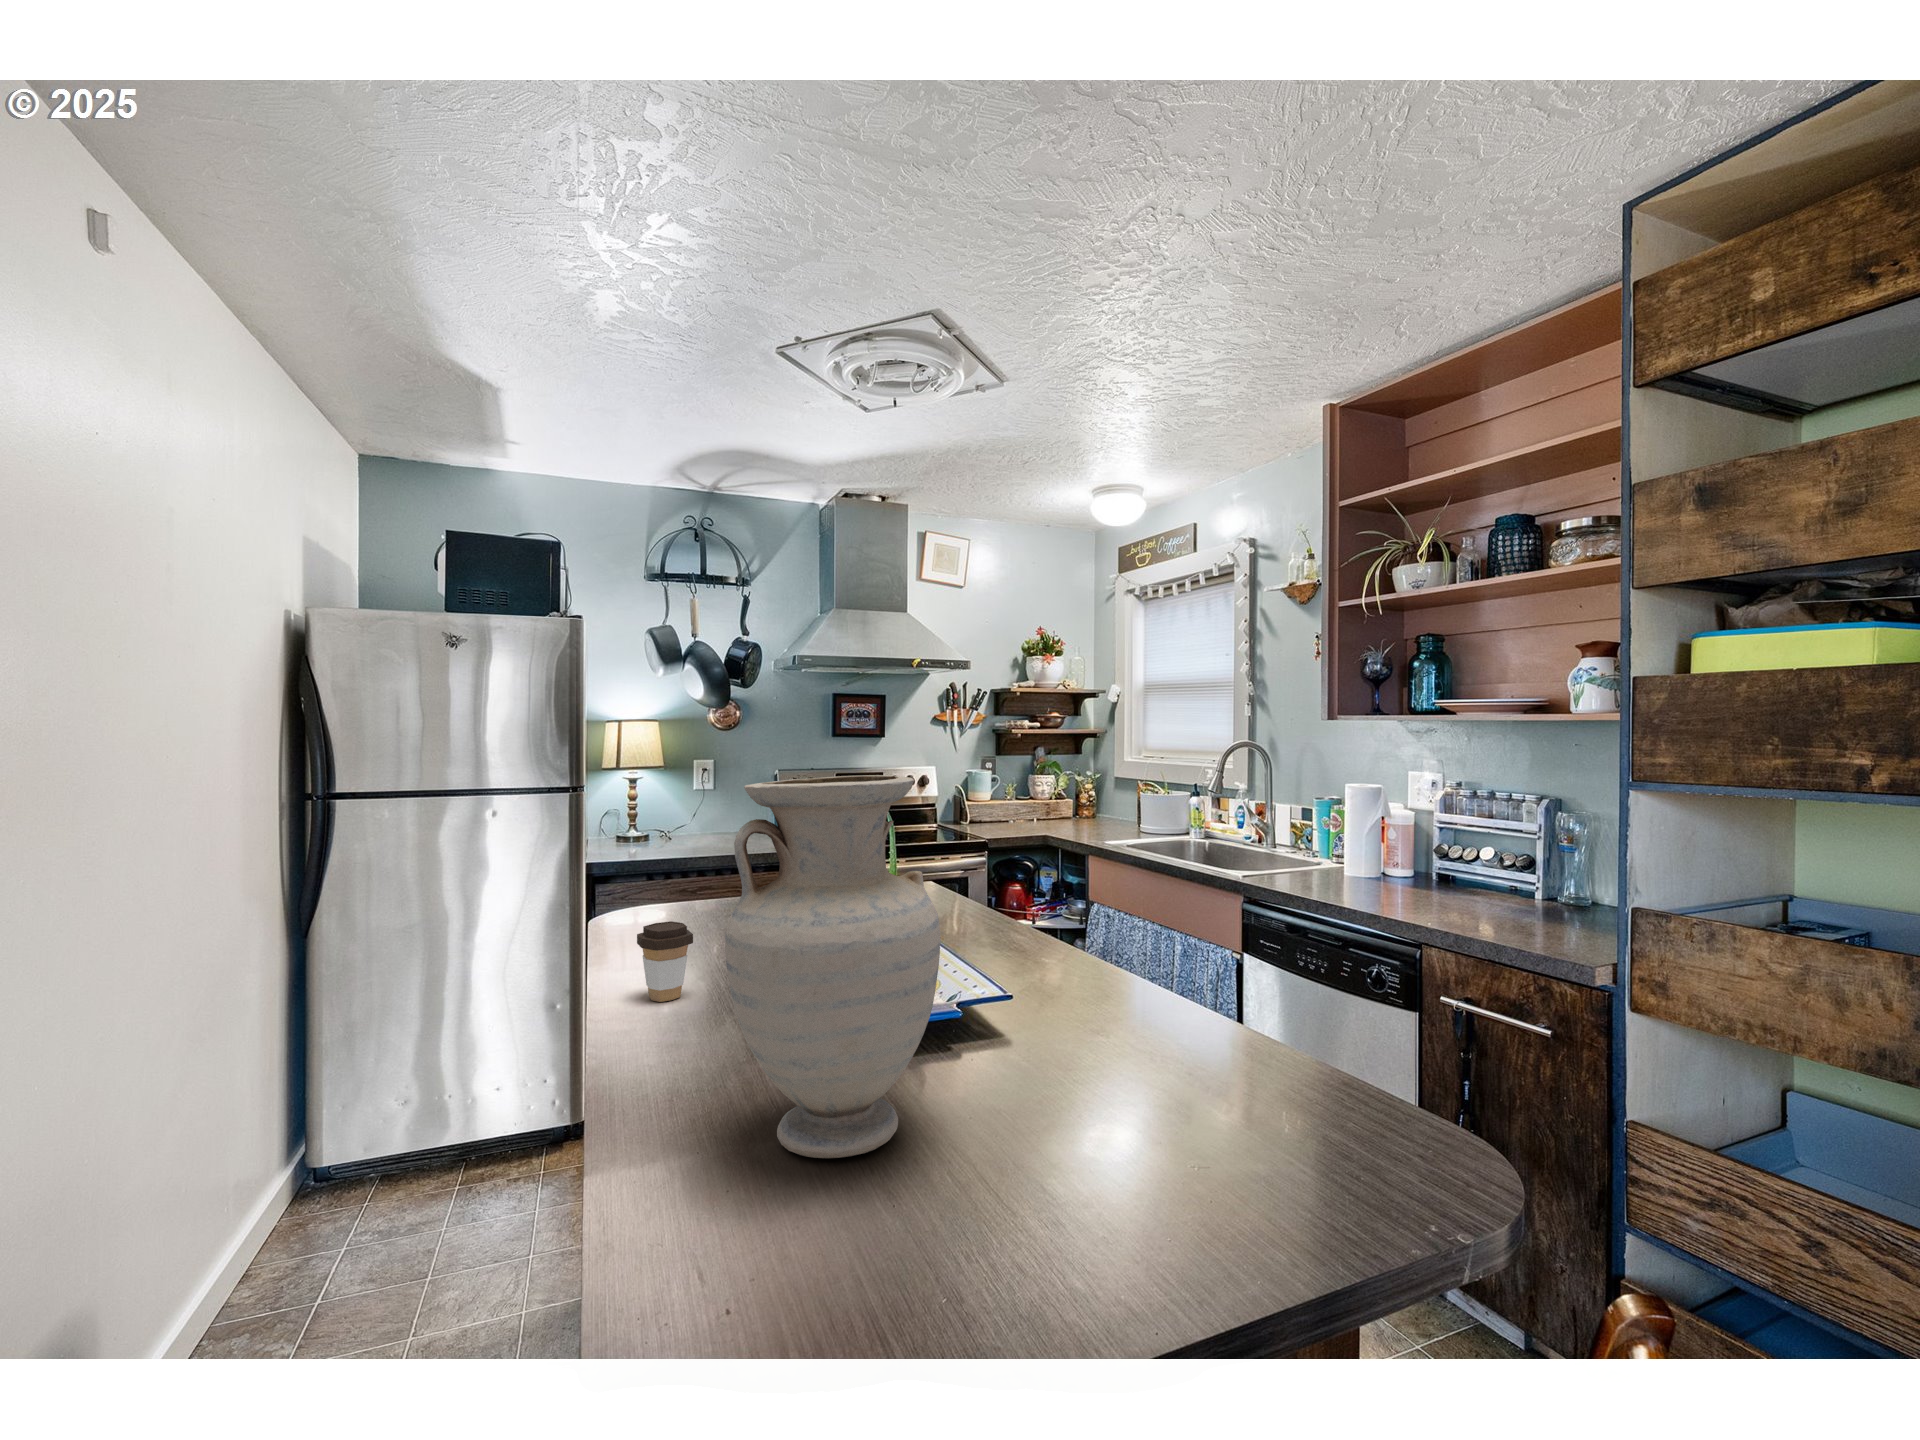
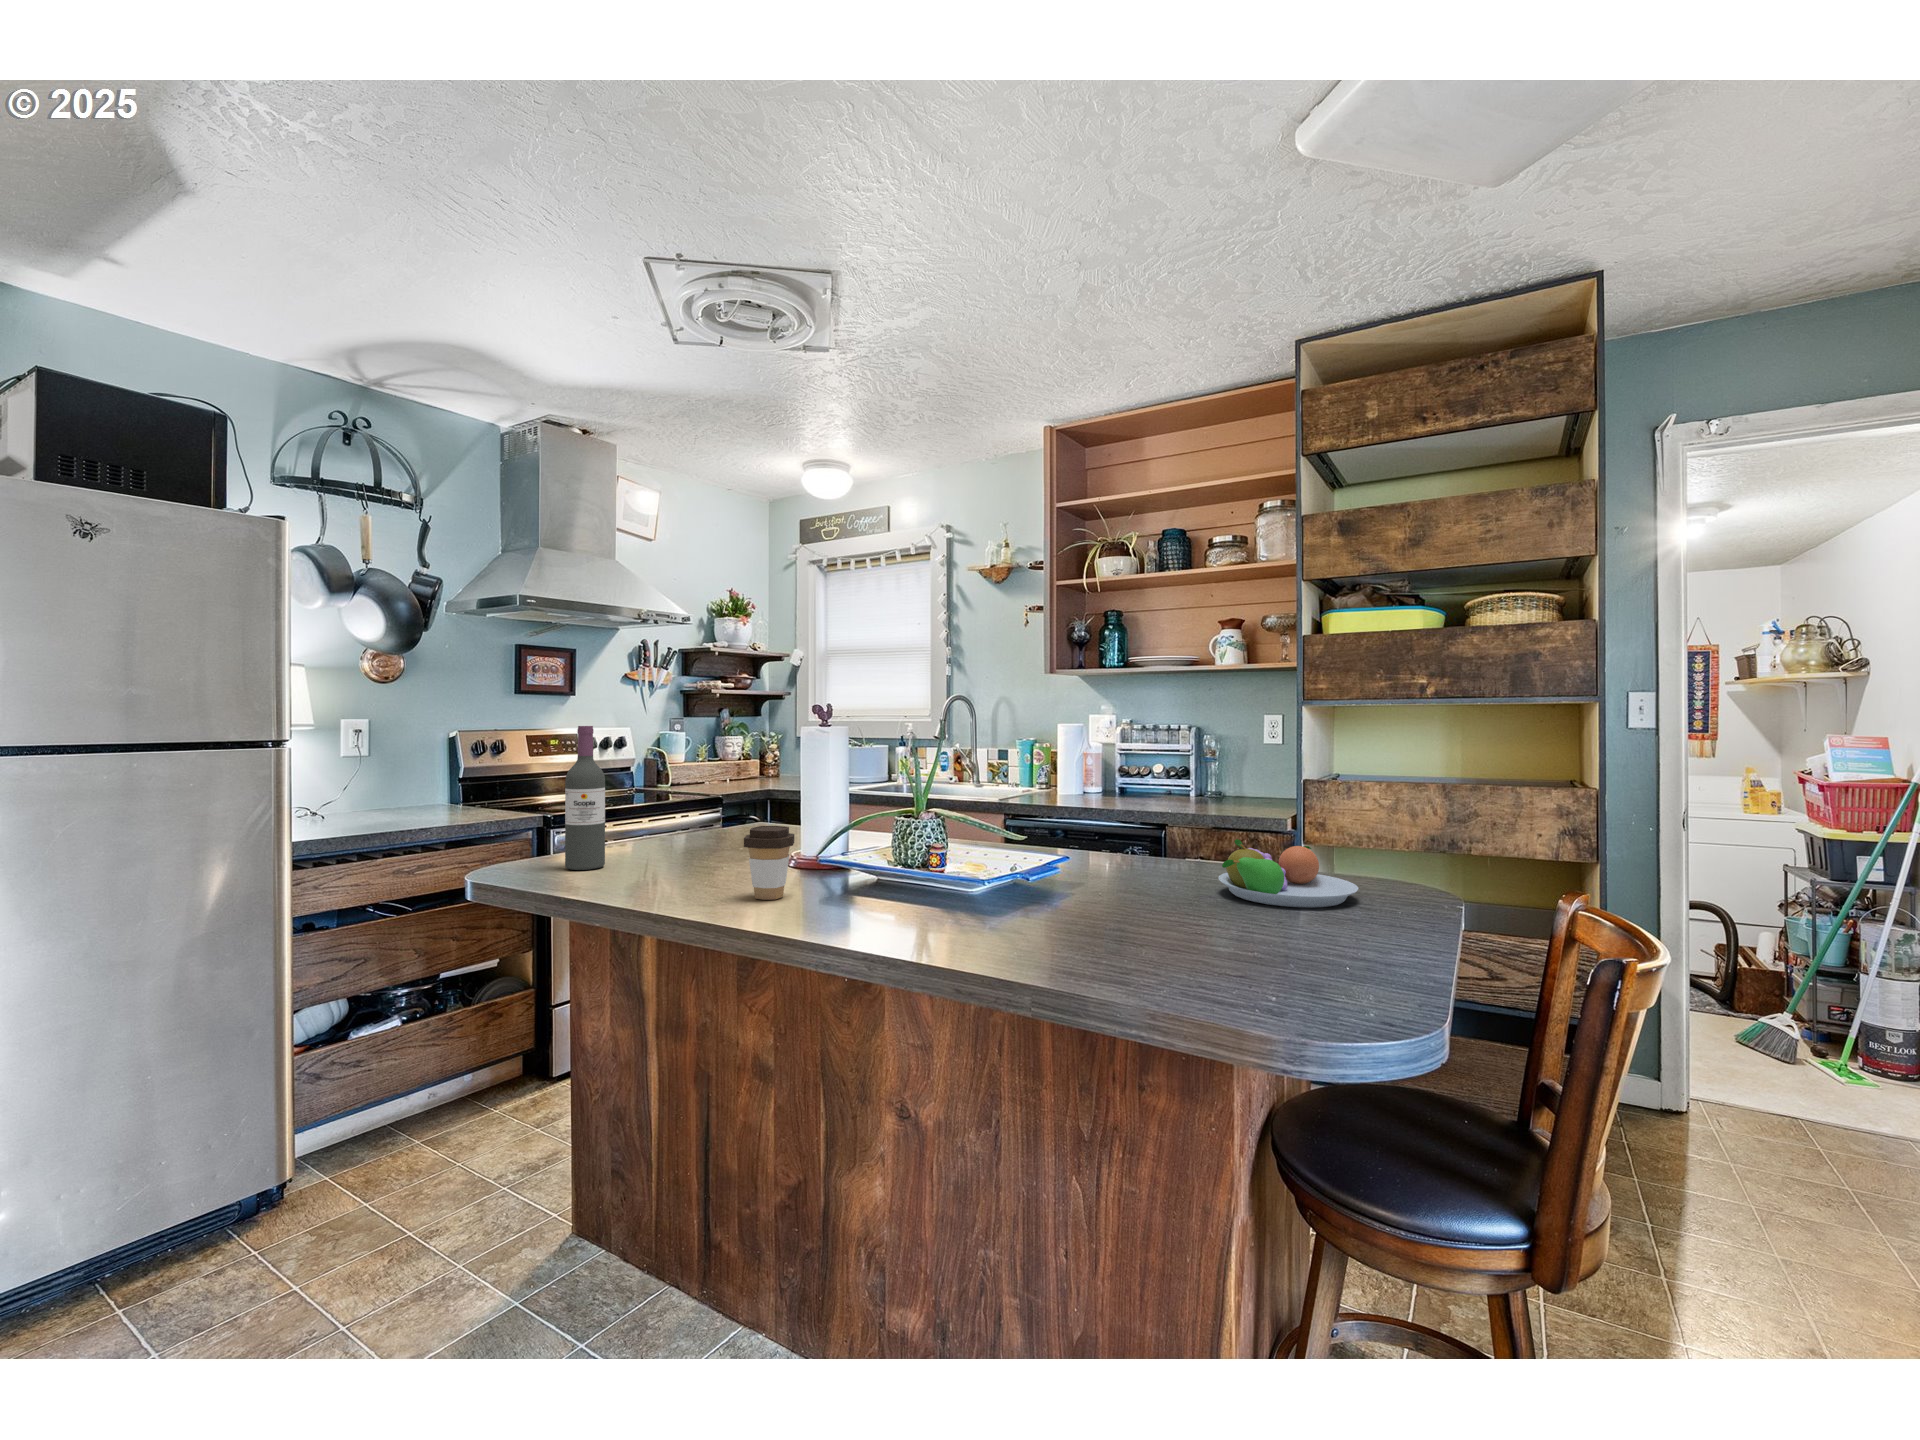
vase: present [725,775,940,1158] -> none [1046,656,1208,935]
wine bottle: none [630,797,666,932] -> present [565,726,605,870]
fruit bowl: none [1064,1029,1298,1176] -> present [1219,839,1359,907]

